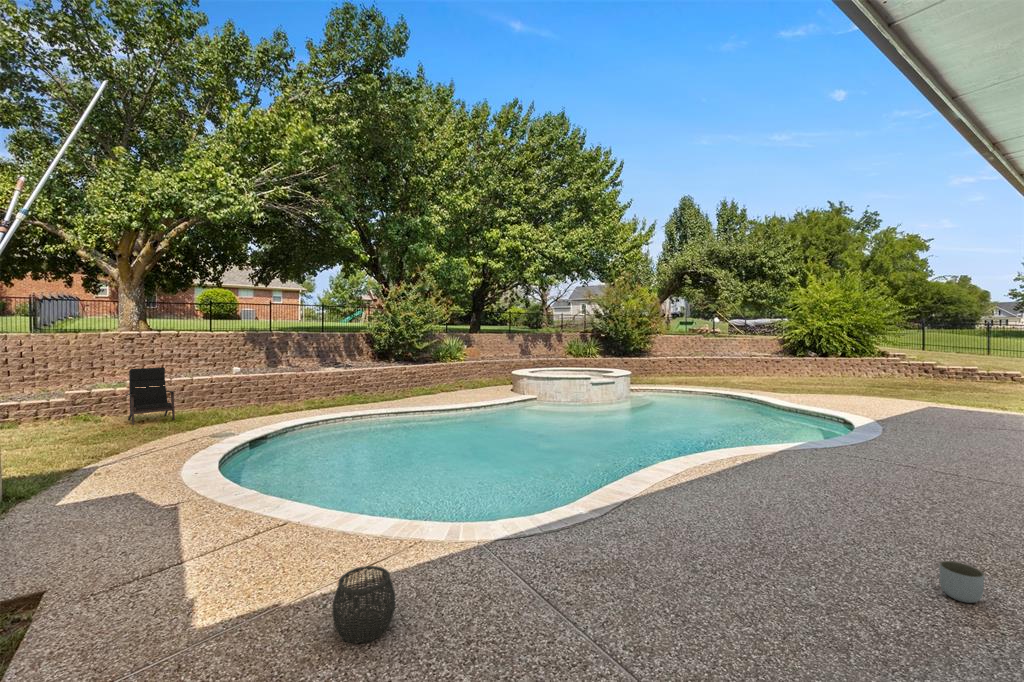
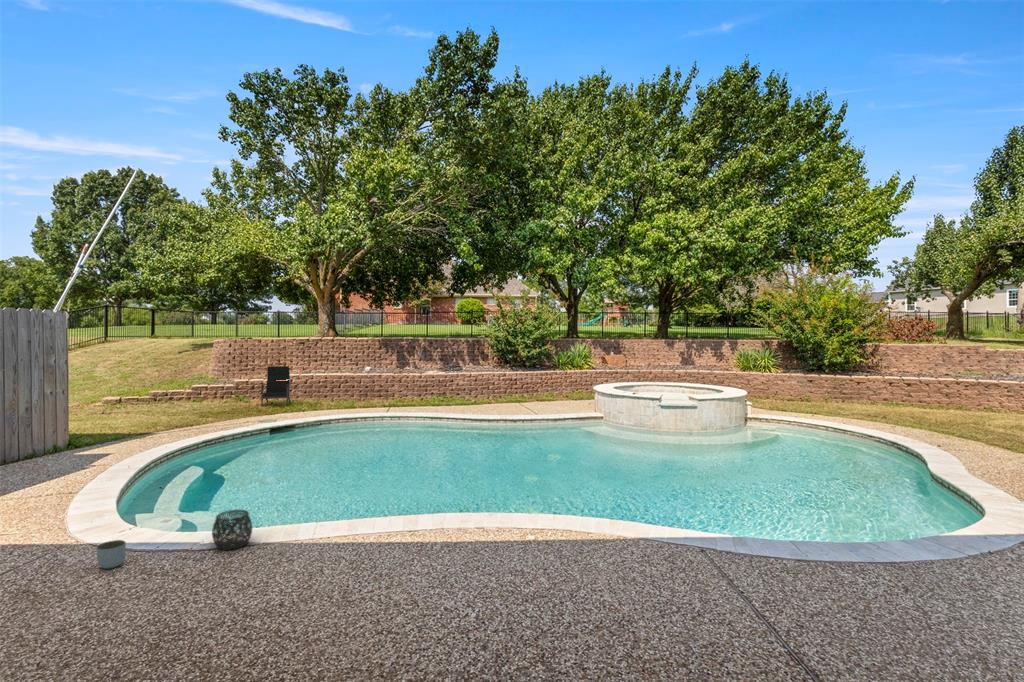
planter: present [940,561,984,603] -> present [97,540,126,569]
woven basket: present [332,566,395,643] -> present [212,510,253,550]

